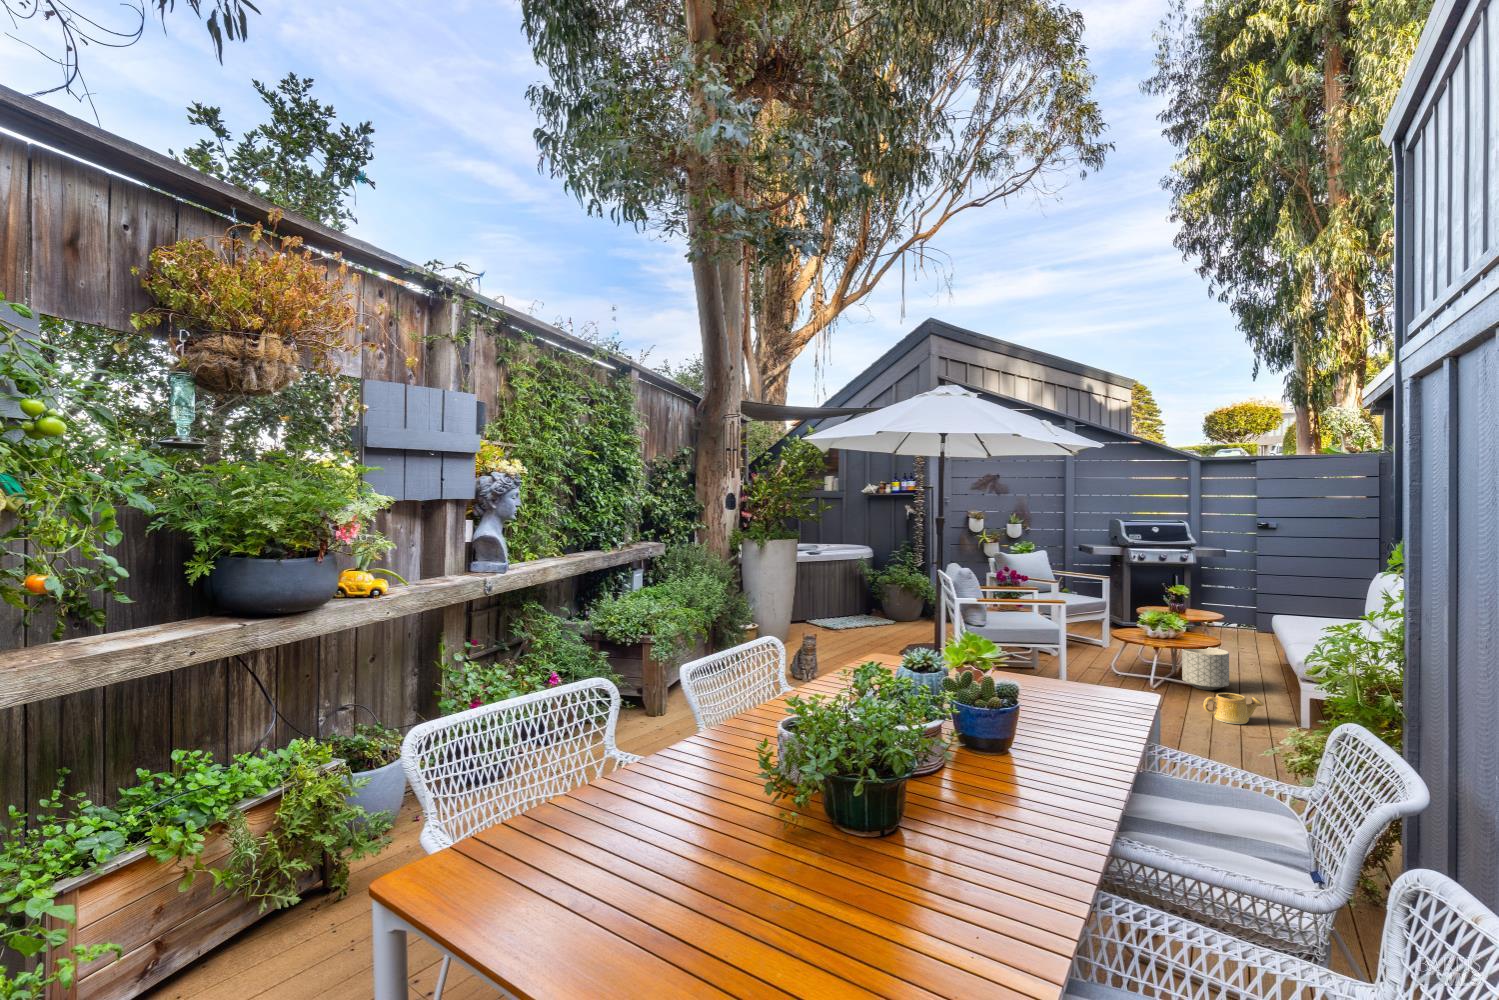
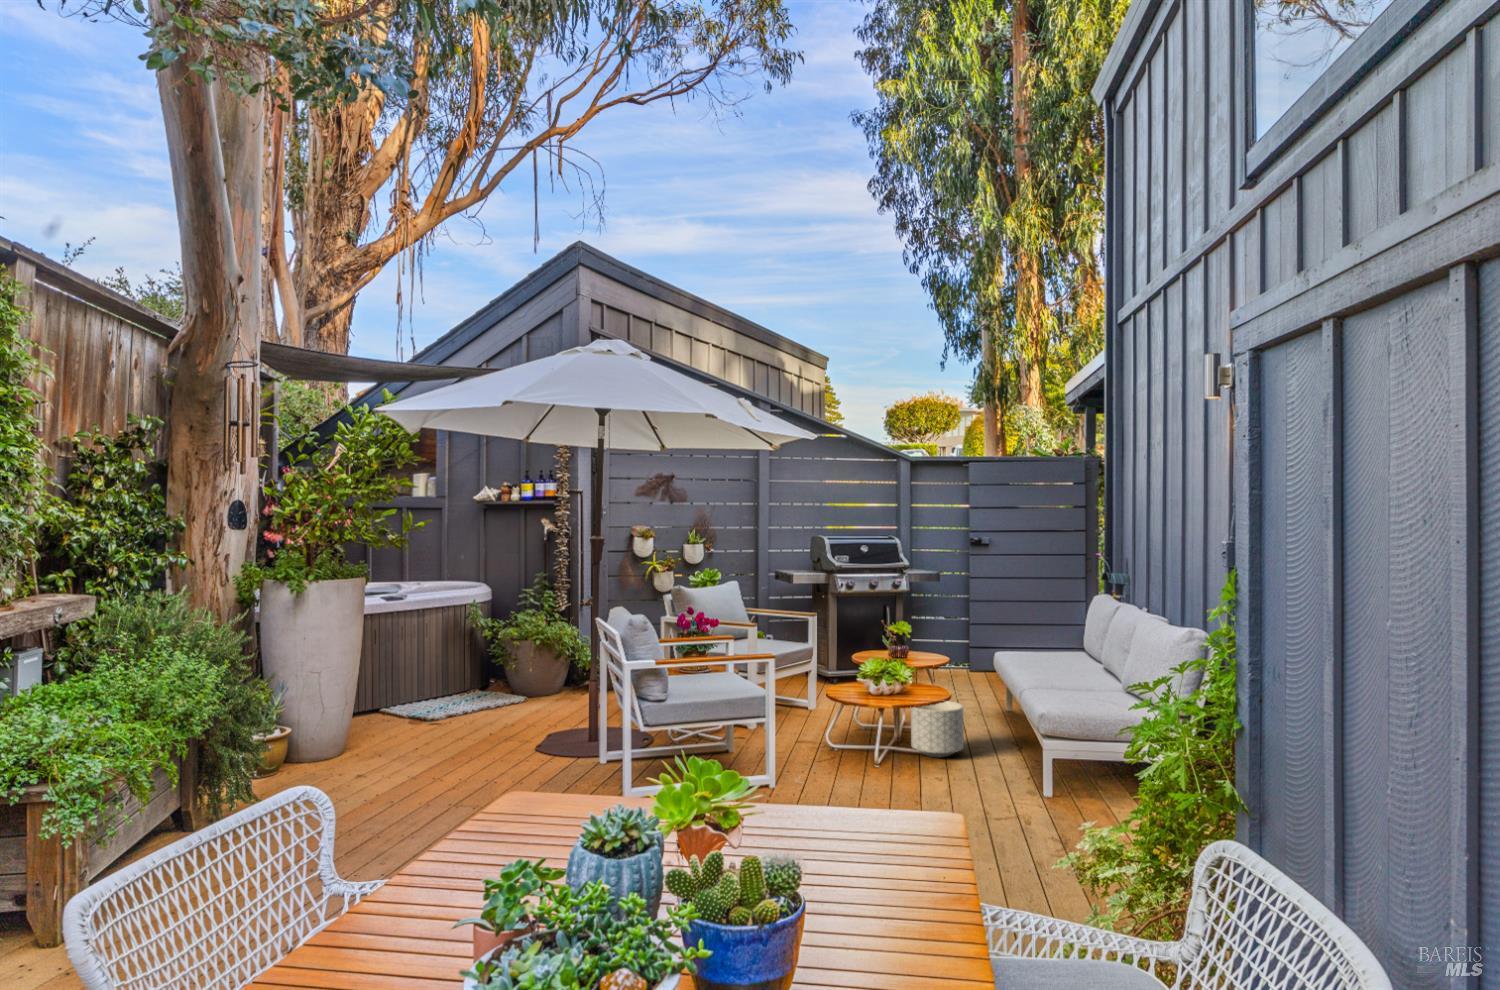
watering can: present [1203,693,1264,724] -> none [947,763,1013,804]

